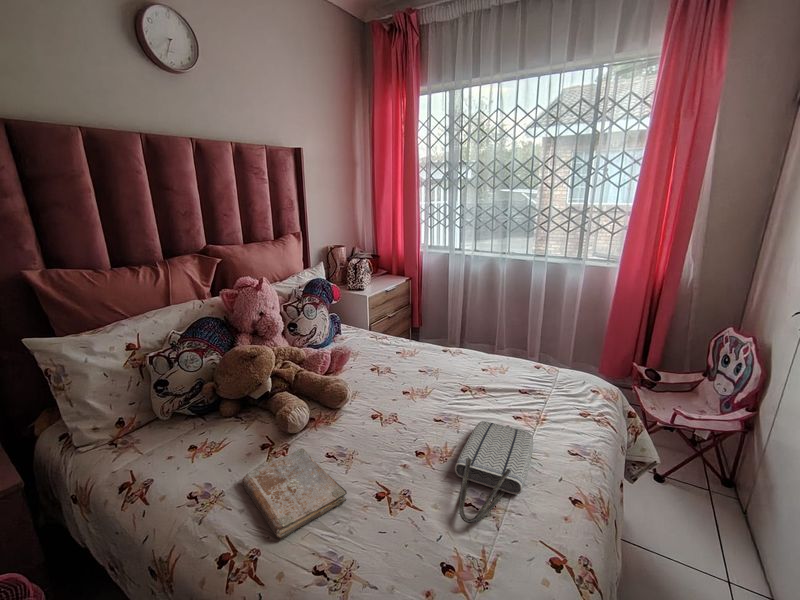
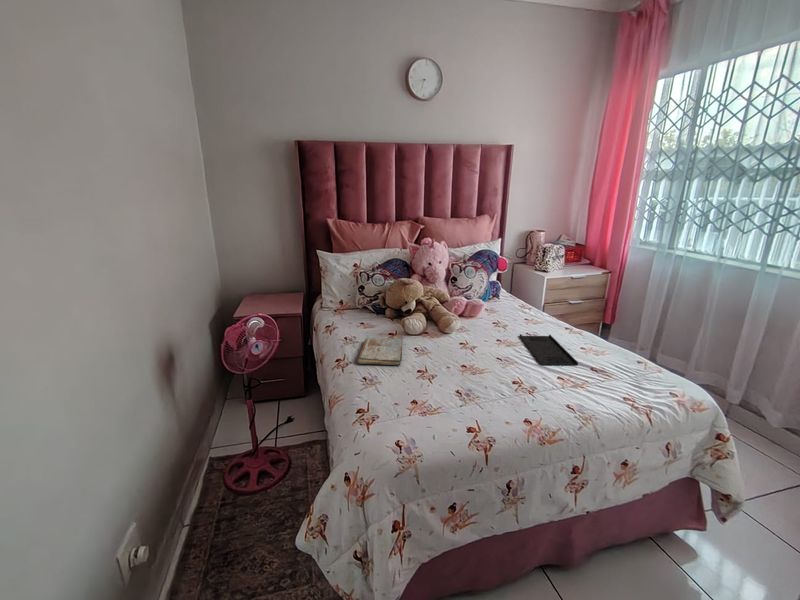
tray: none [419,366,505,409] -> present [520,334,578,365]
tote bag: present [455,421,533,523] -> none [442,366,550,404]

